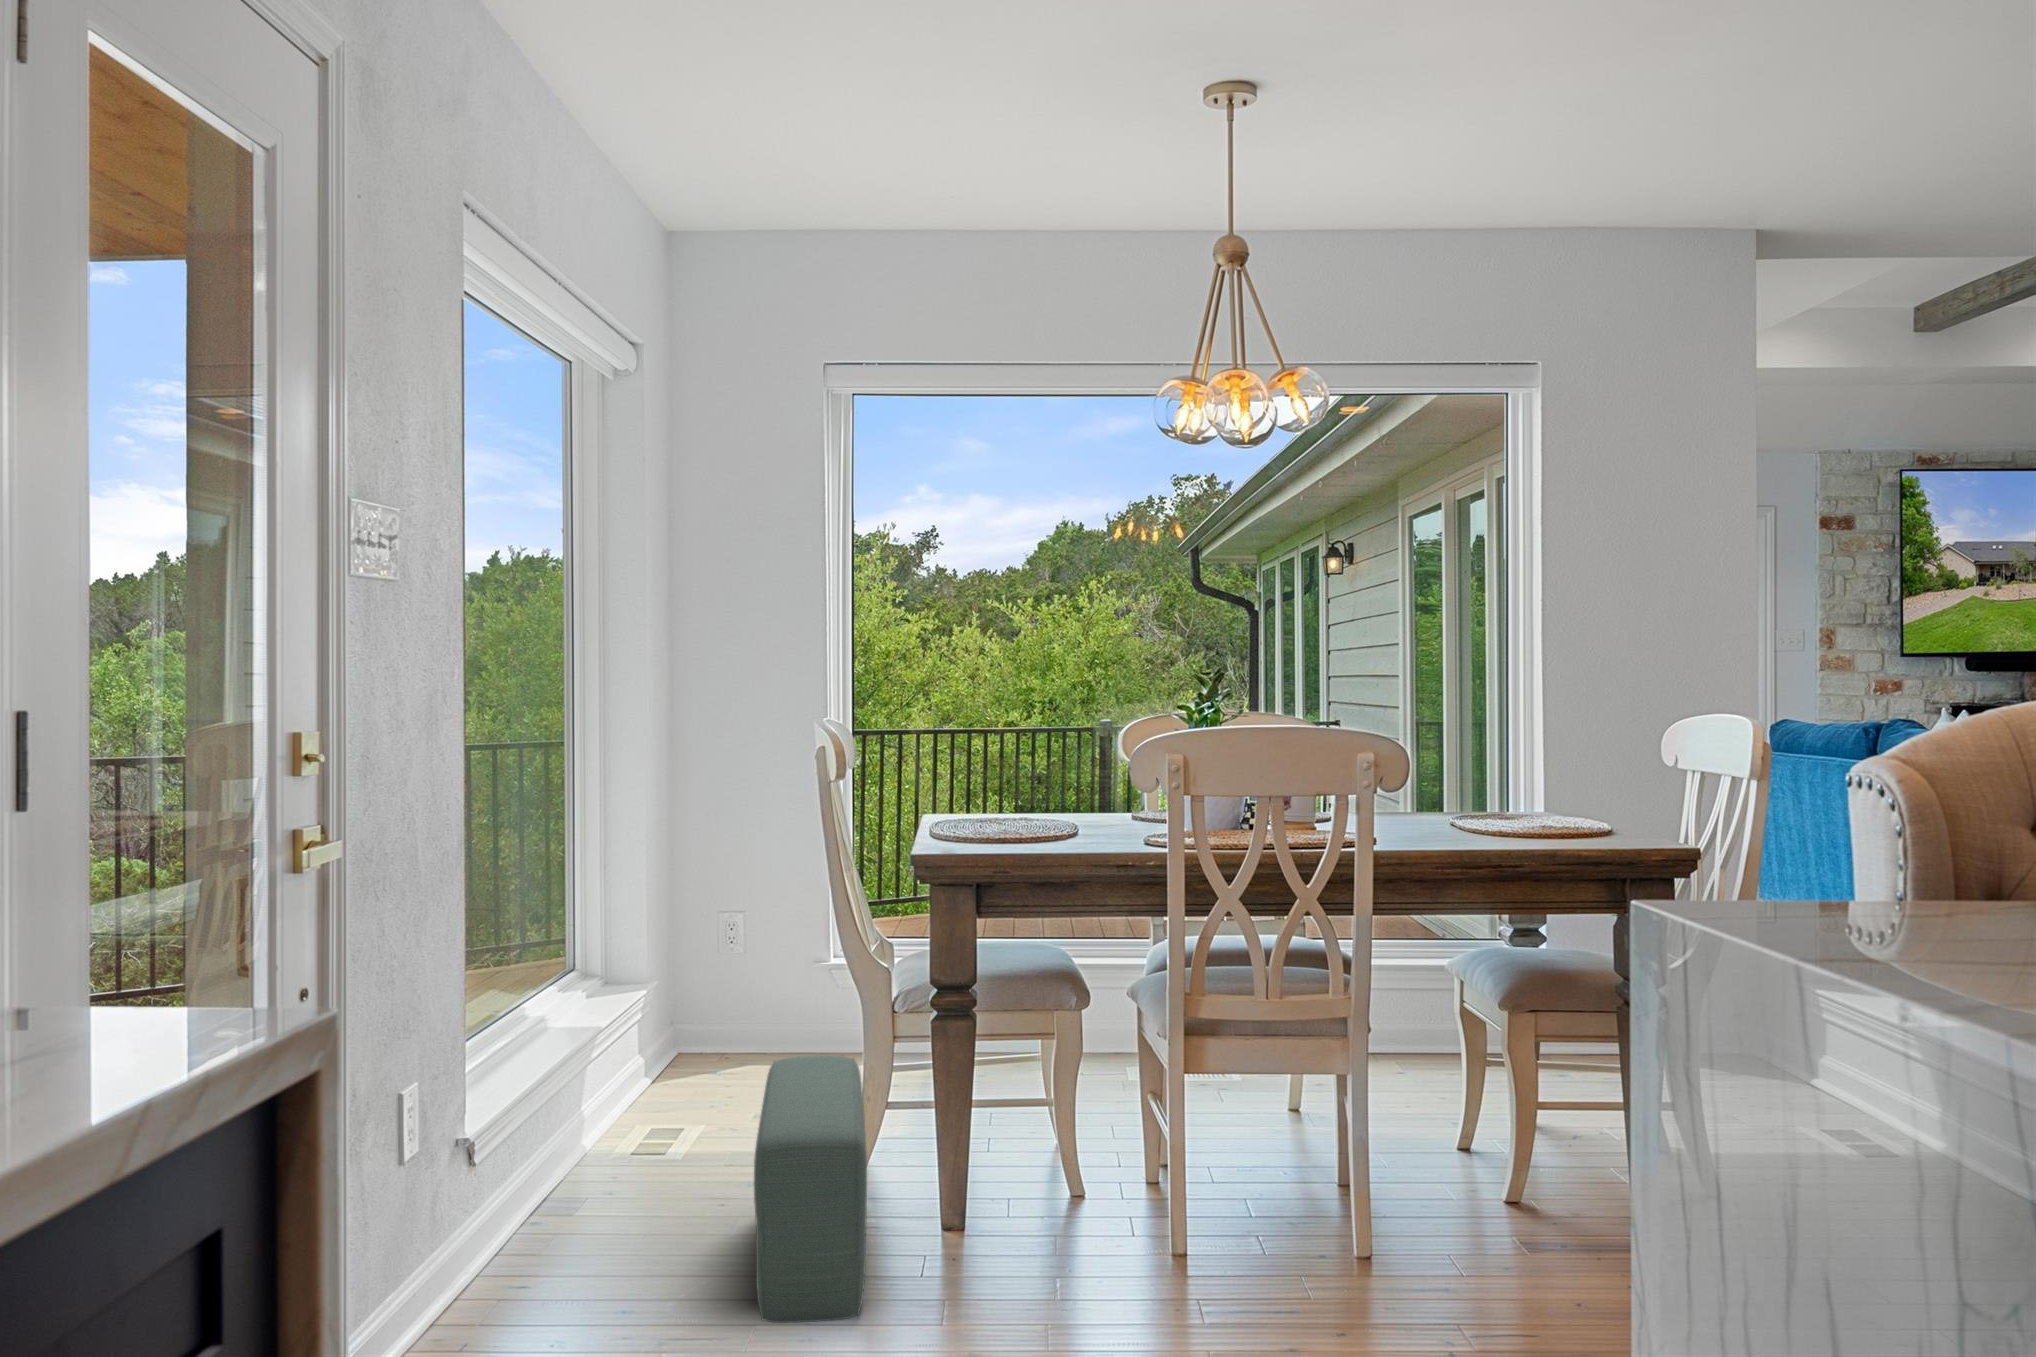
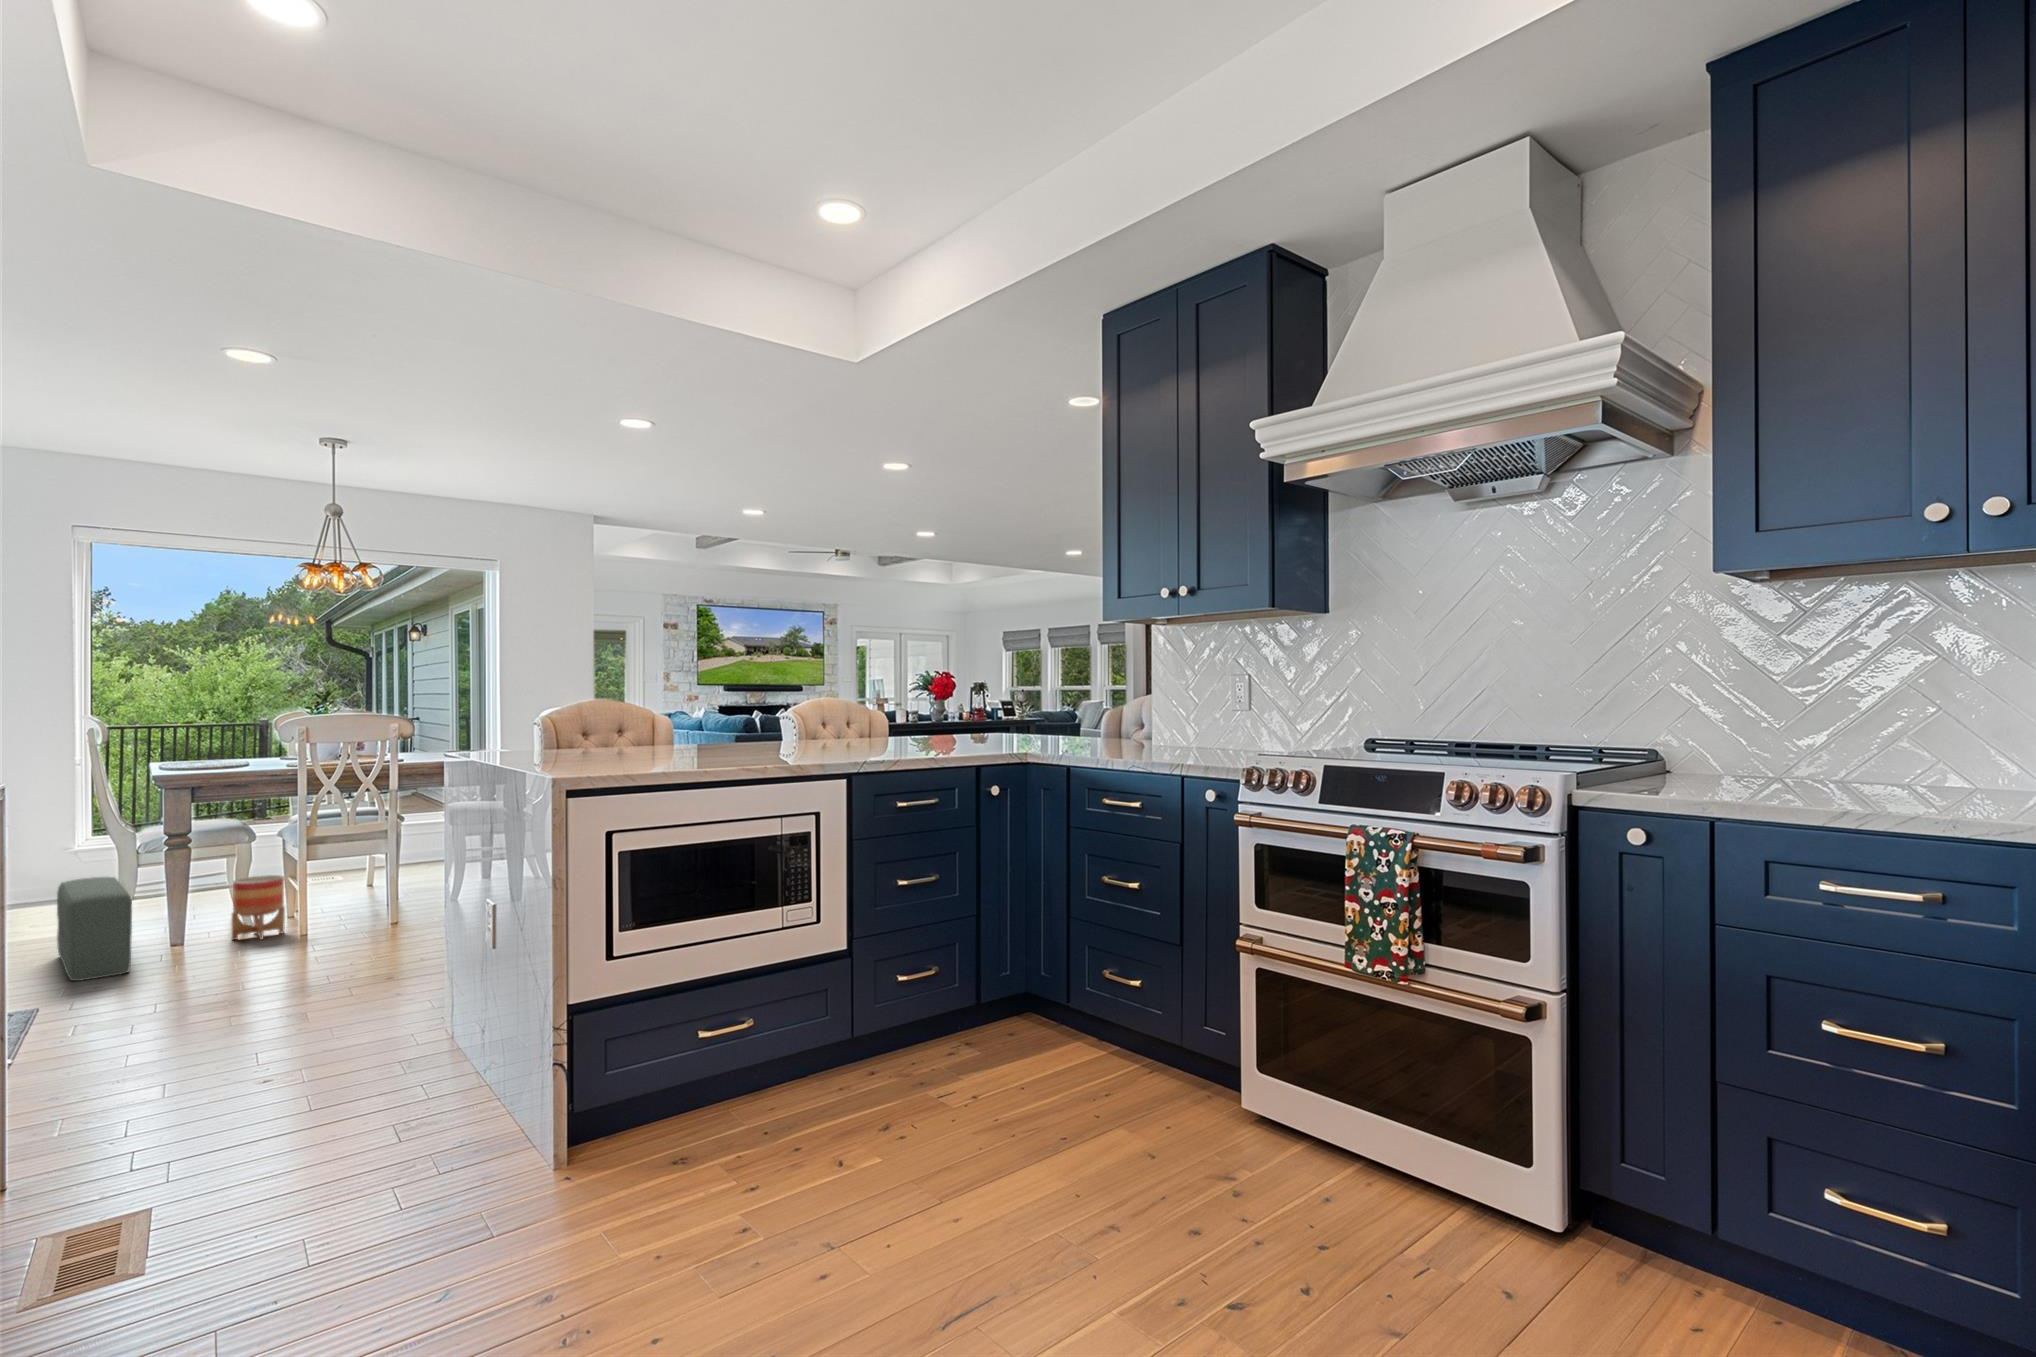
planter: none [1047,1083,1143,1241] -> present [232,875,285,940]

